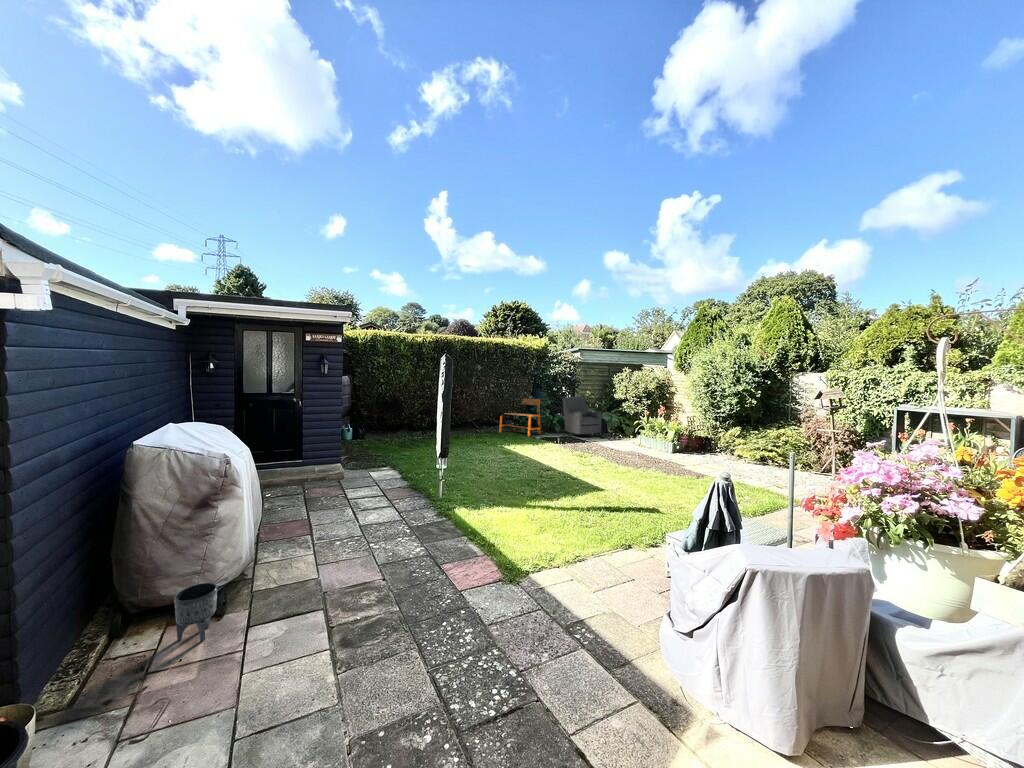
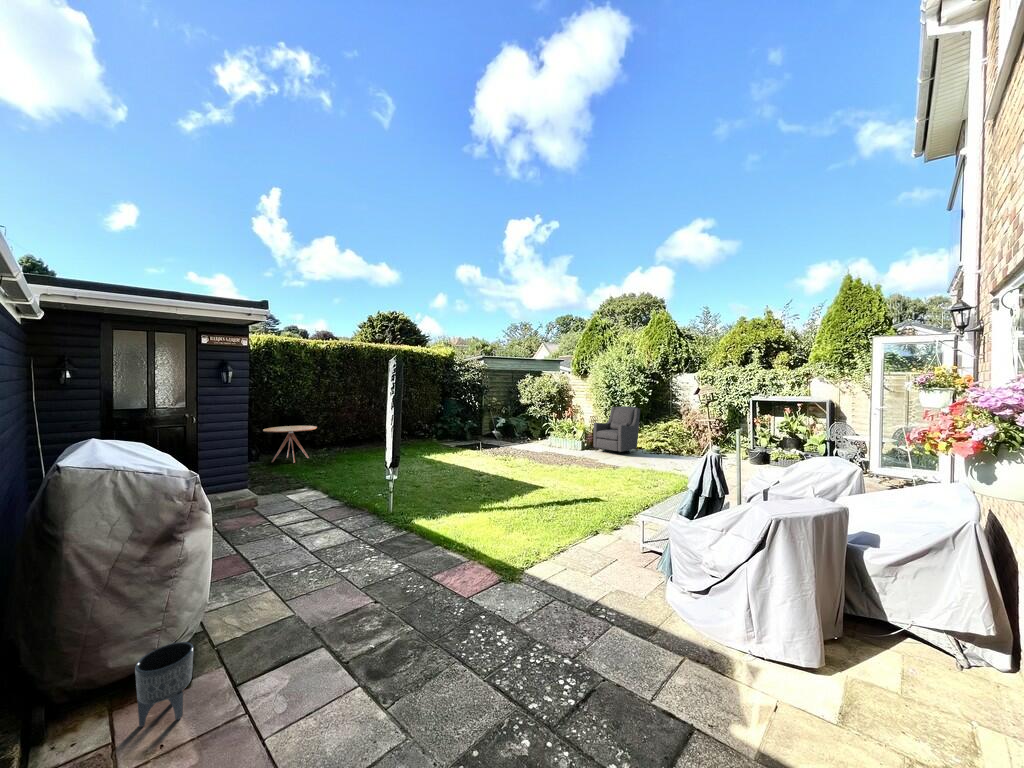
chair: present [562,397,602,437] -> present [593,406,640,454]
bench: present [499,398,541,437] -> none [410,404,455,444]
round table: none [370,413,413,445] -> present [263,426,317,463]

